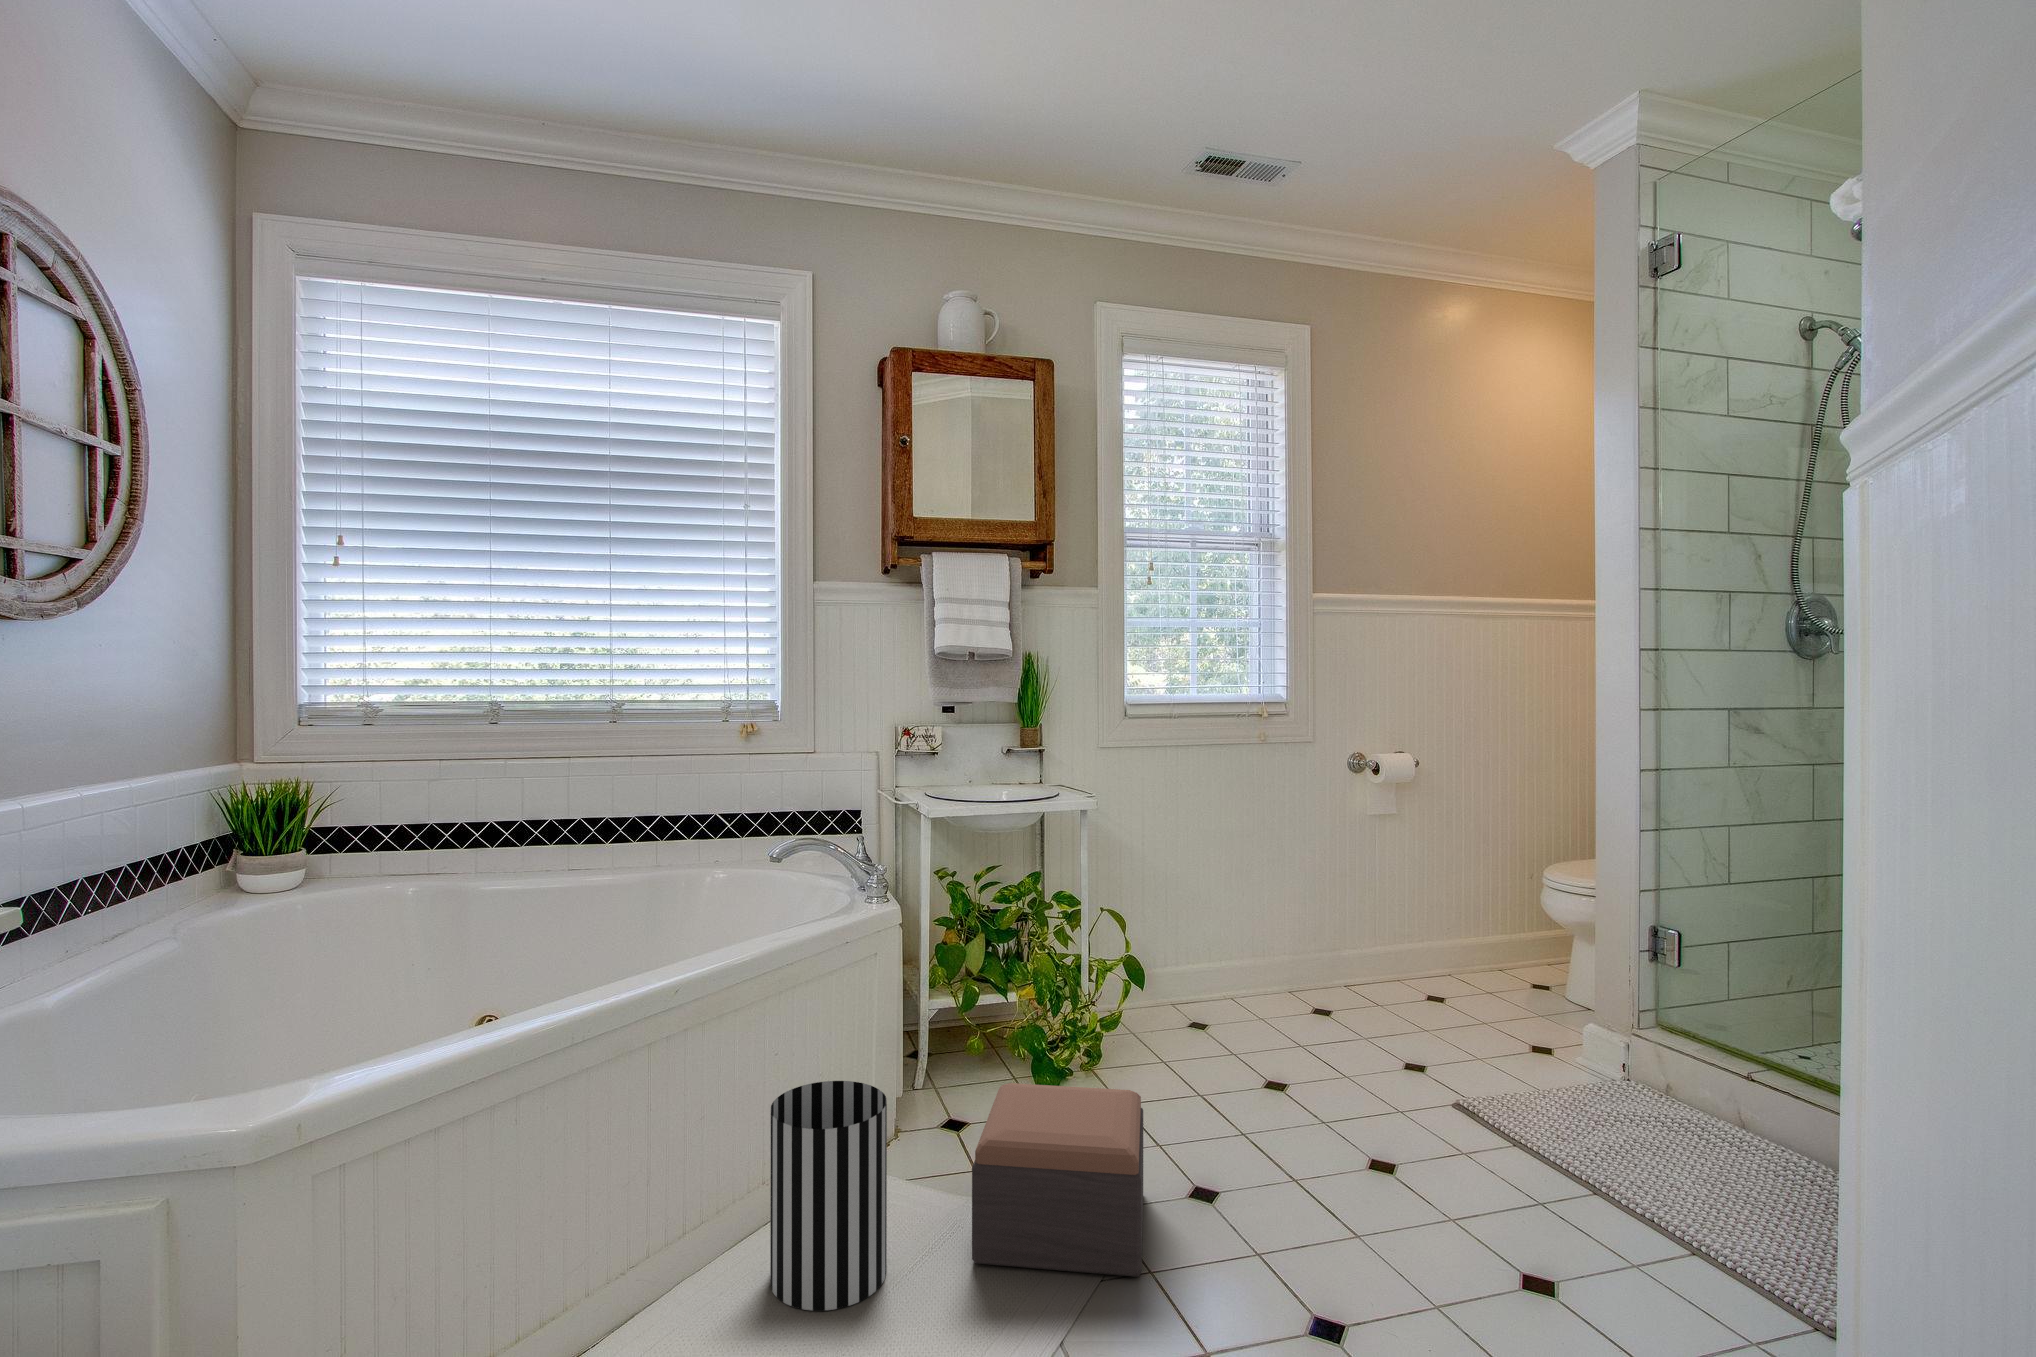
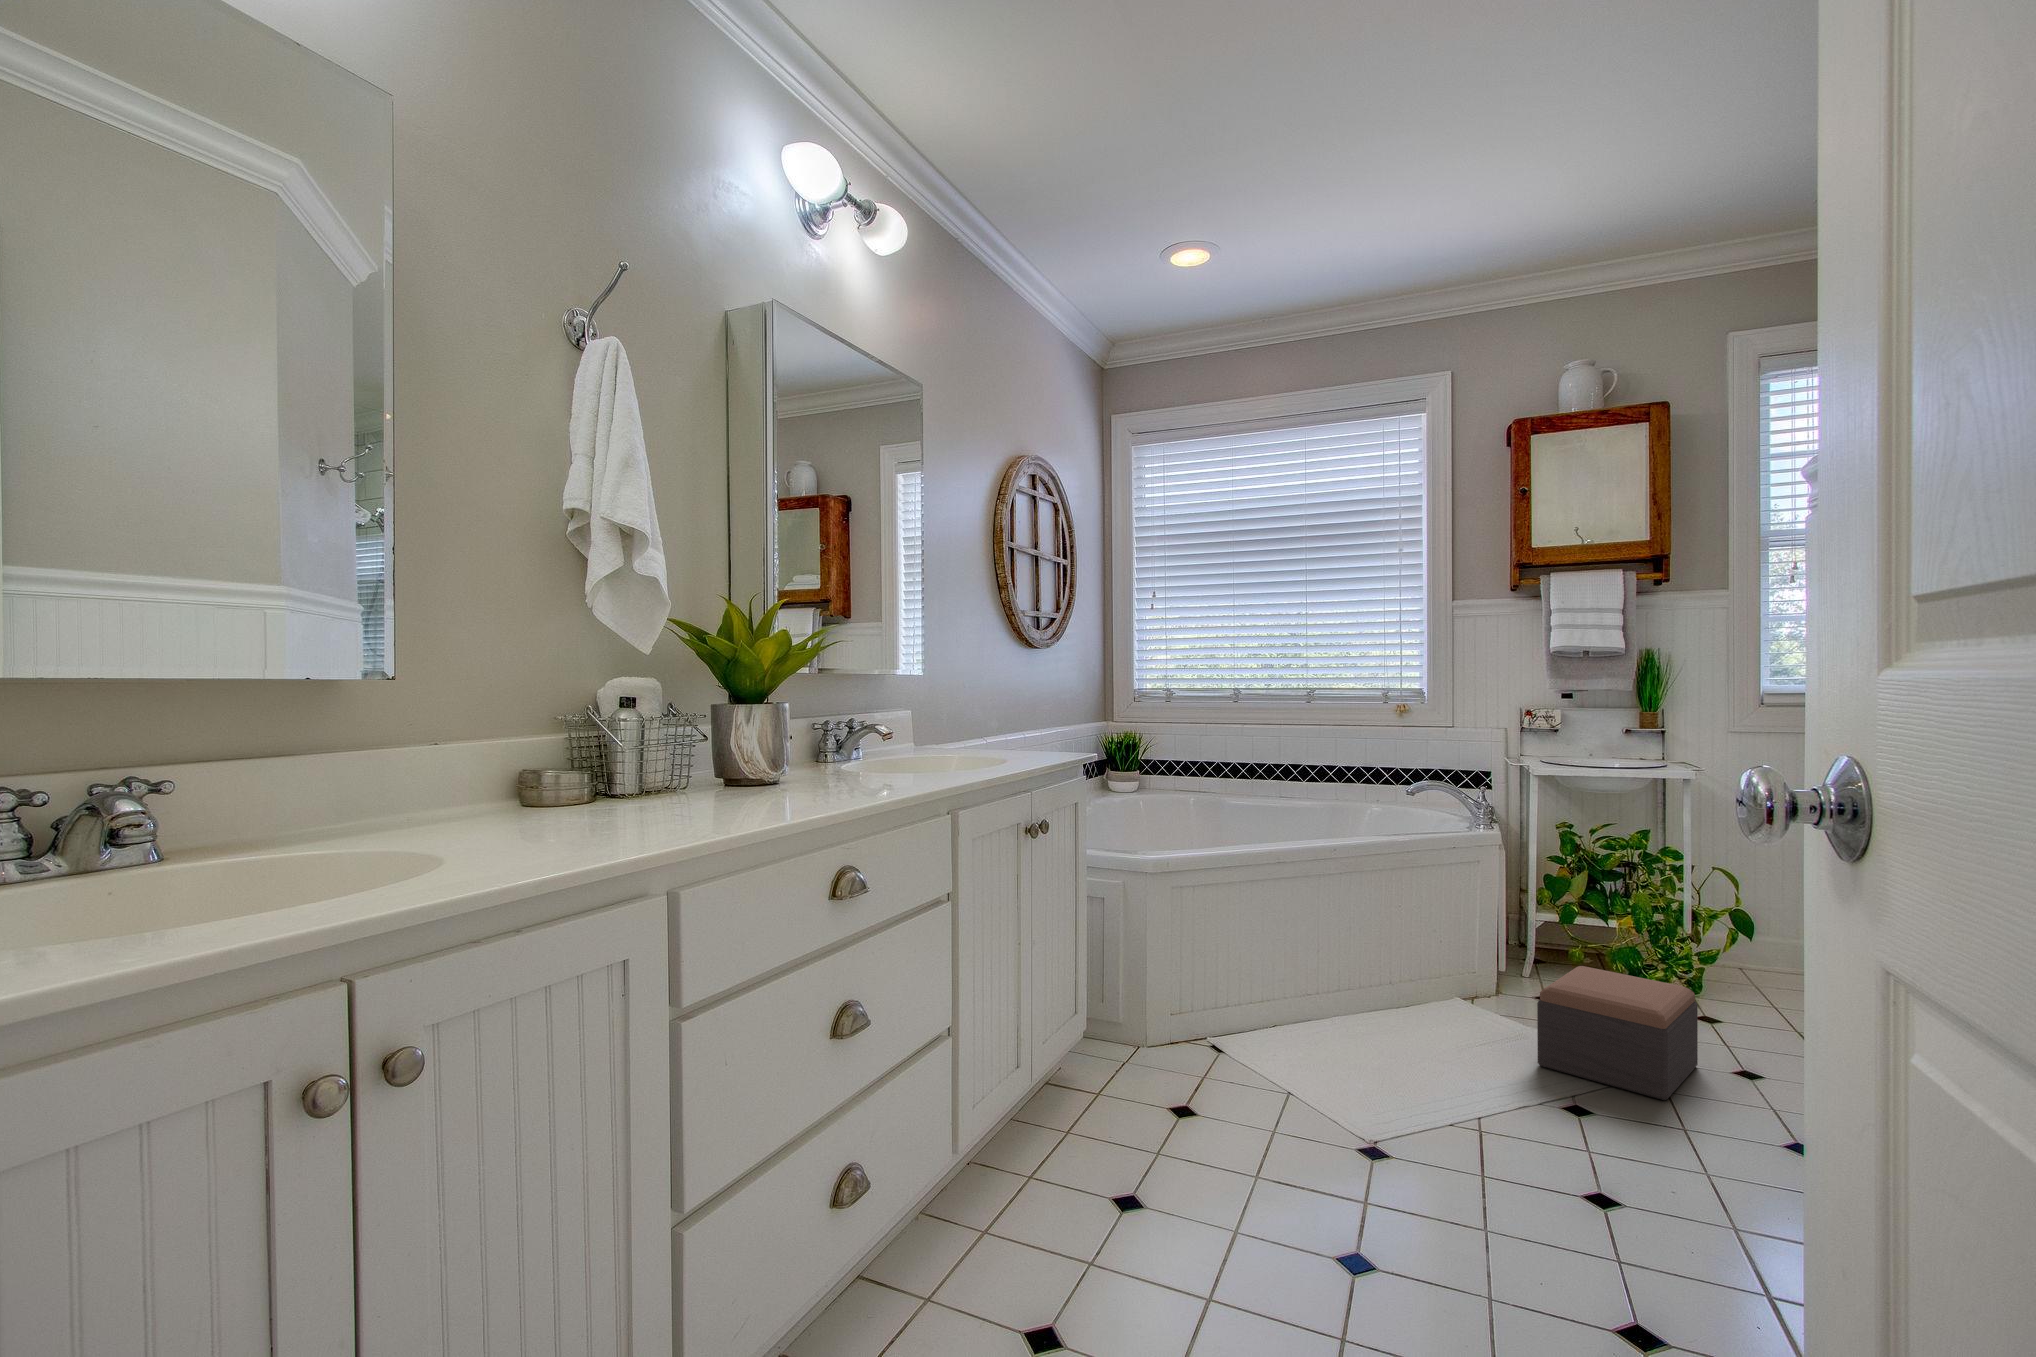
wastebasket: present [770,1081,887,1311] -> none [1399,932,1476,1062]

